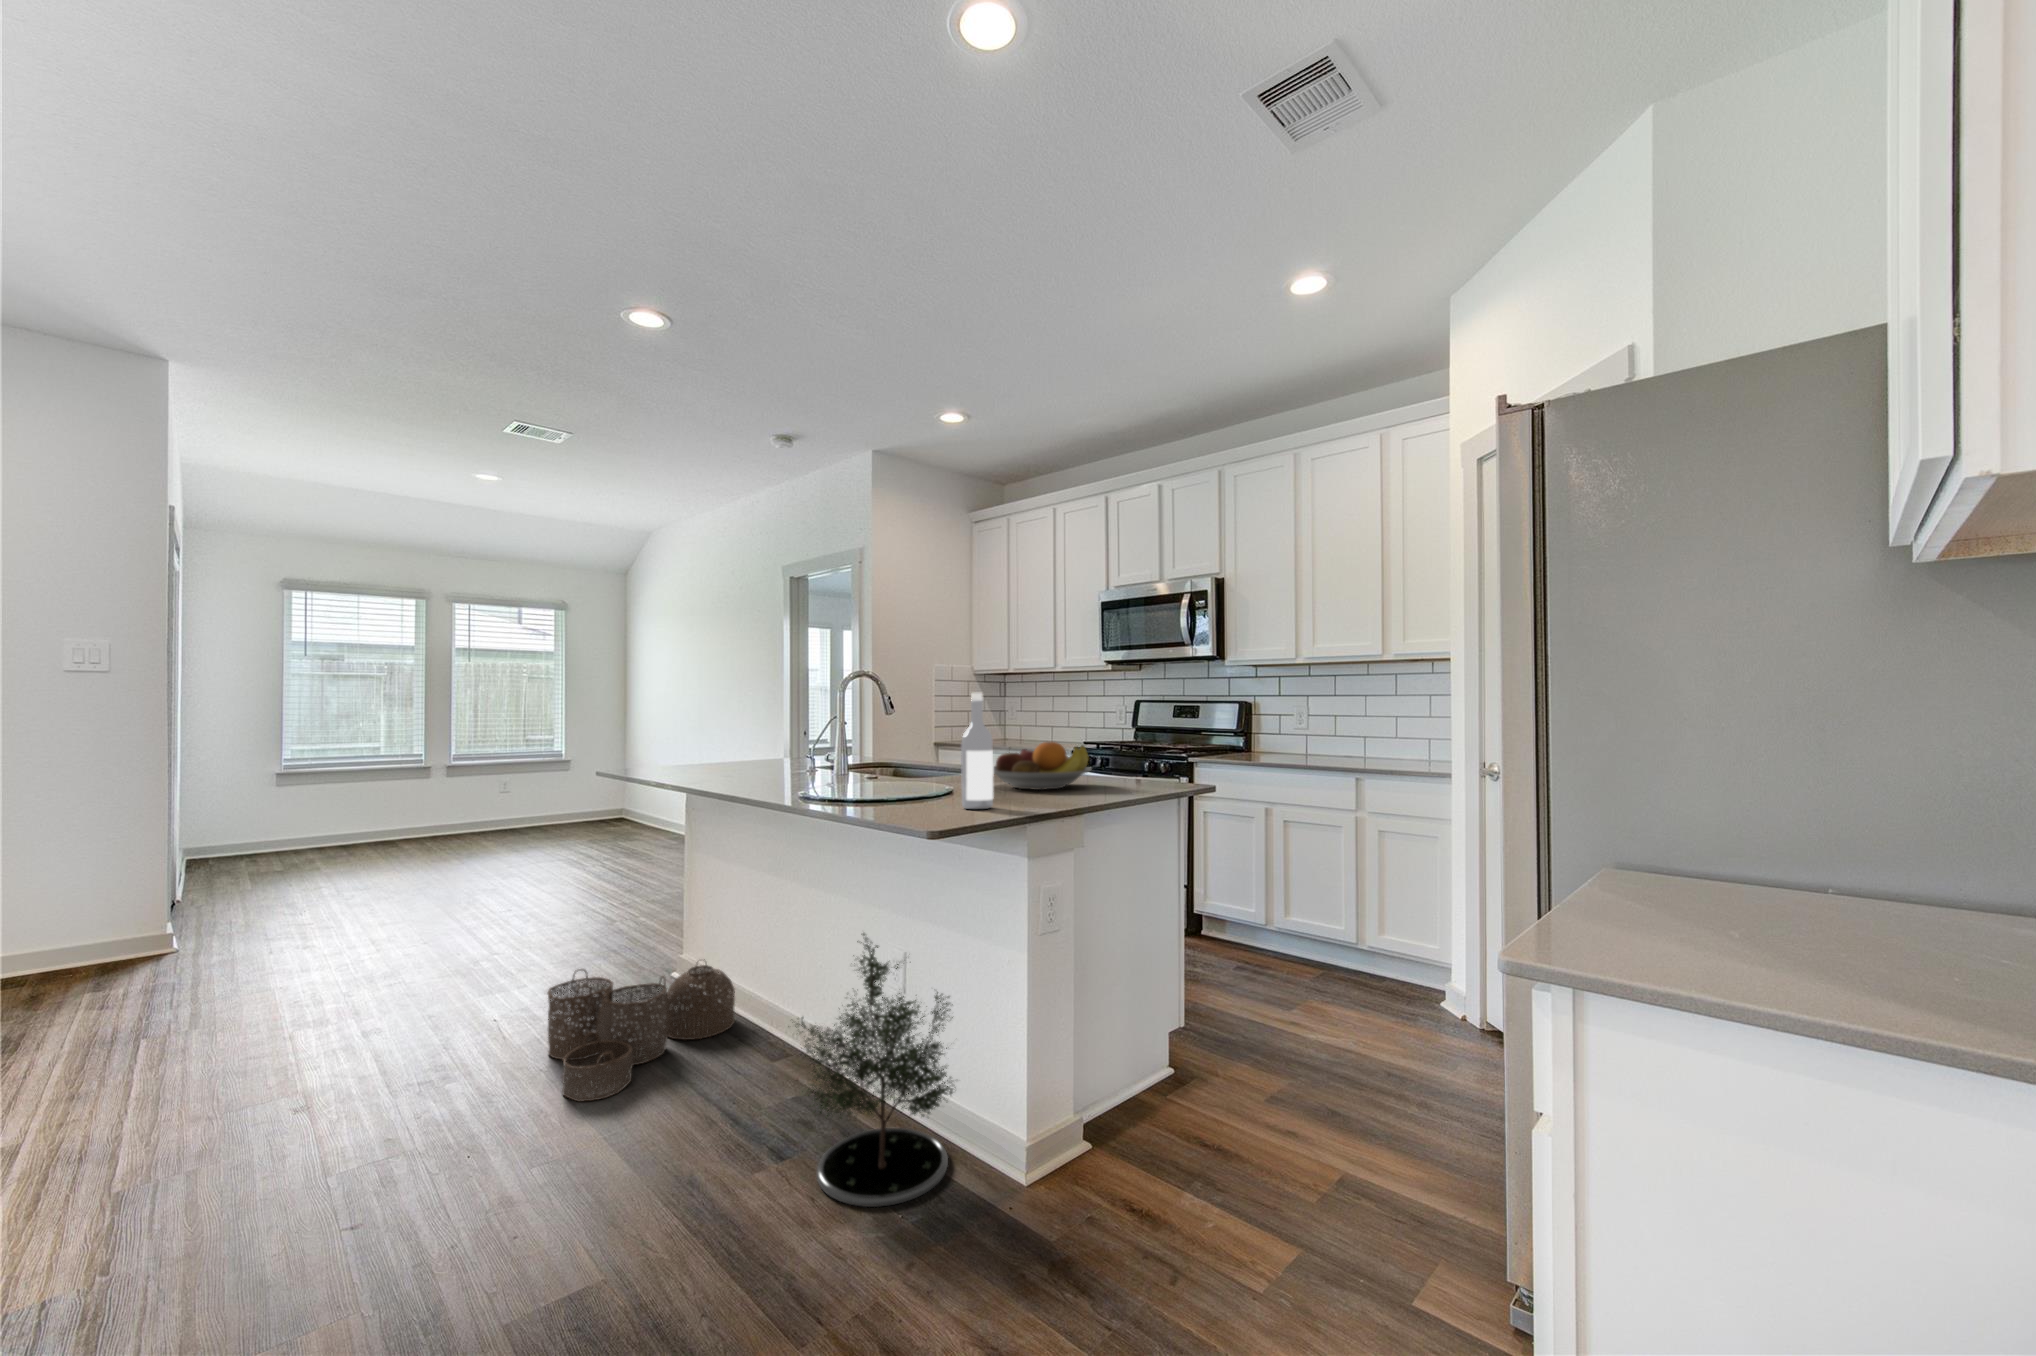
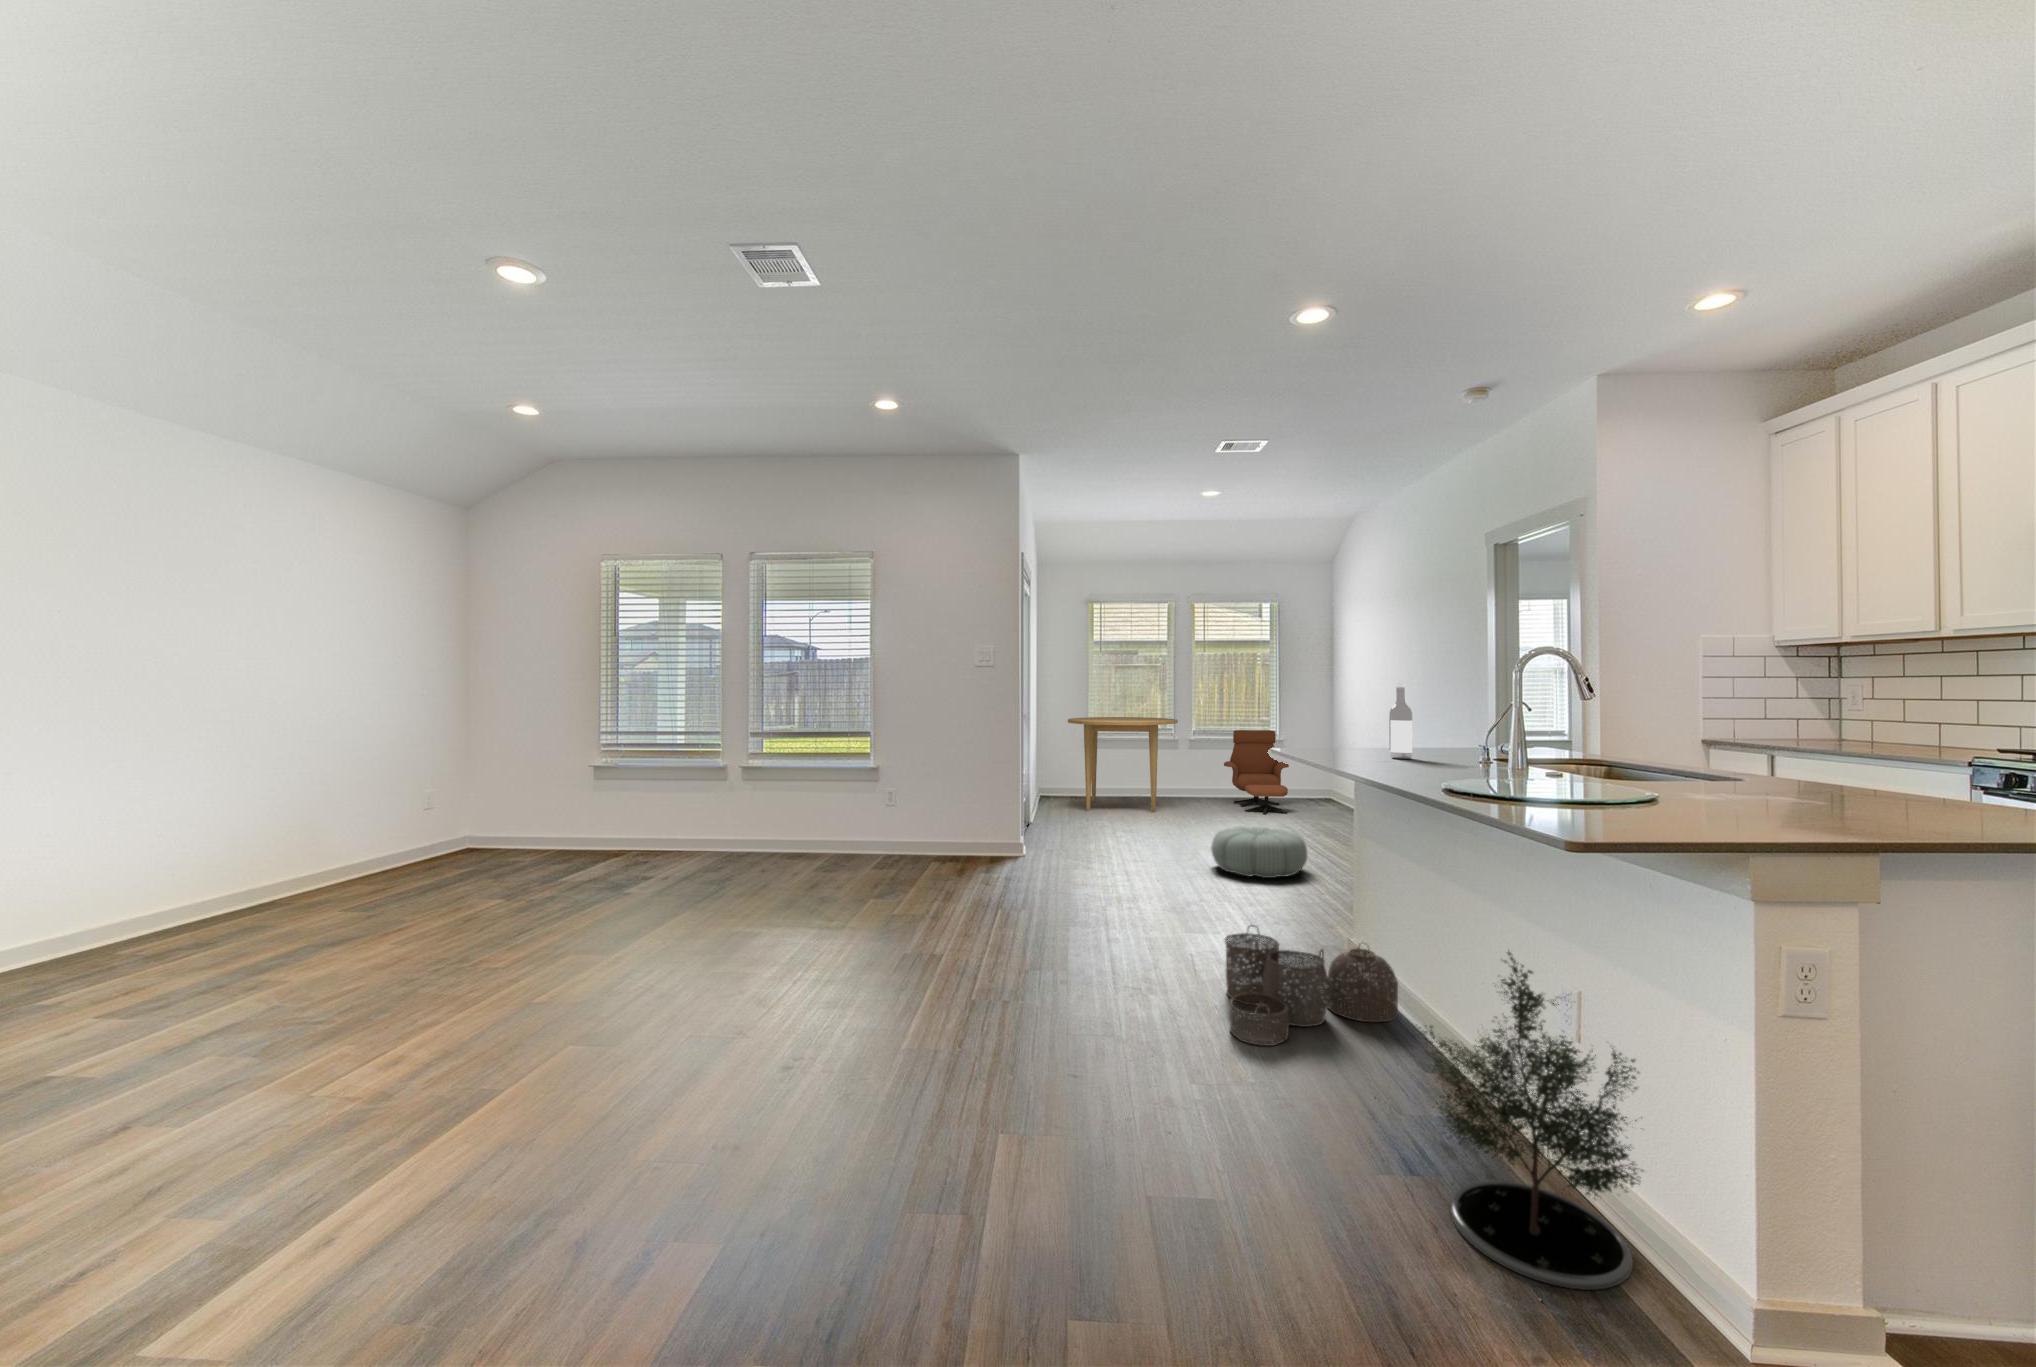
wine bottle: present [961,693,993,809] -> present [1389,682,1413,759]
fruit bowl: present [993,742,1091,790] -> none [1724,742,1945,813]
dining table: none [245,743,430,873] -> present [1068,717,1178,813]
lounge chair: none [492,752,574,847] -> present [1224,730,1289,815]
pouf: none [494,859,612,918] -> present [1211,826,1307,878]

